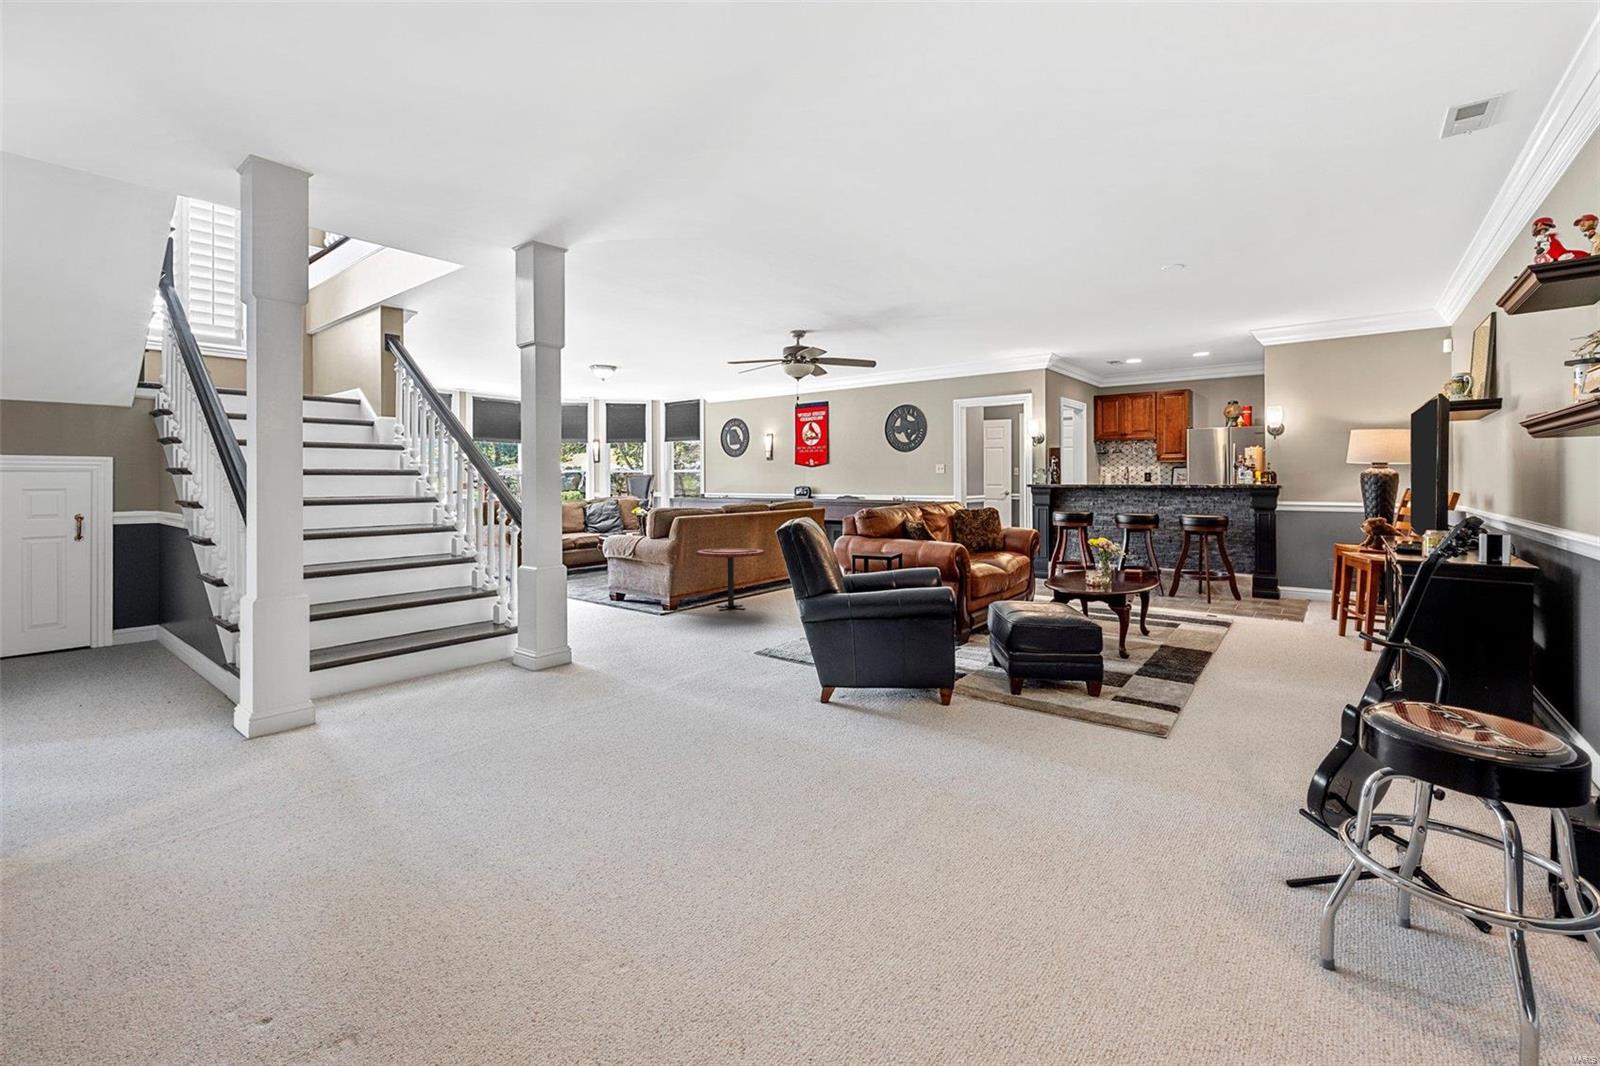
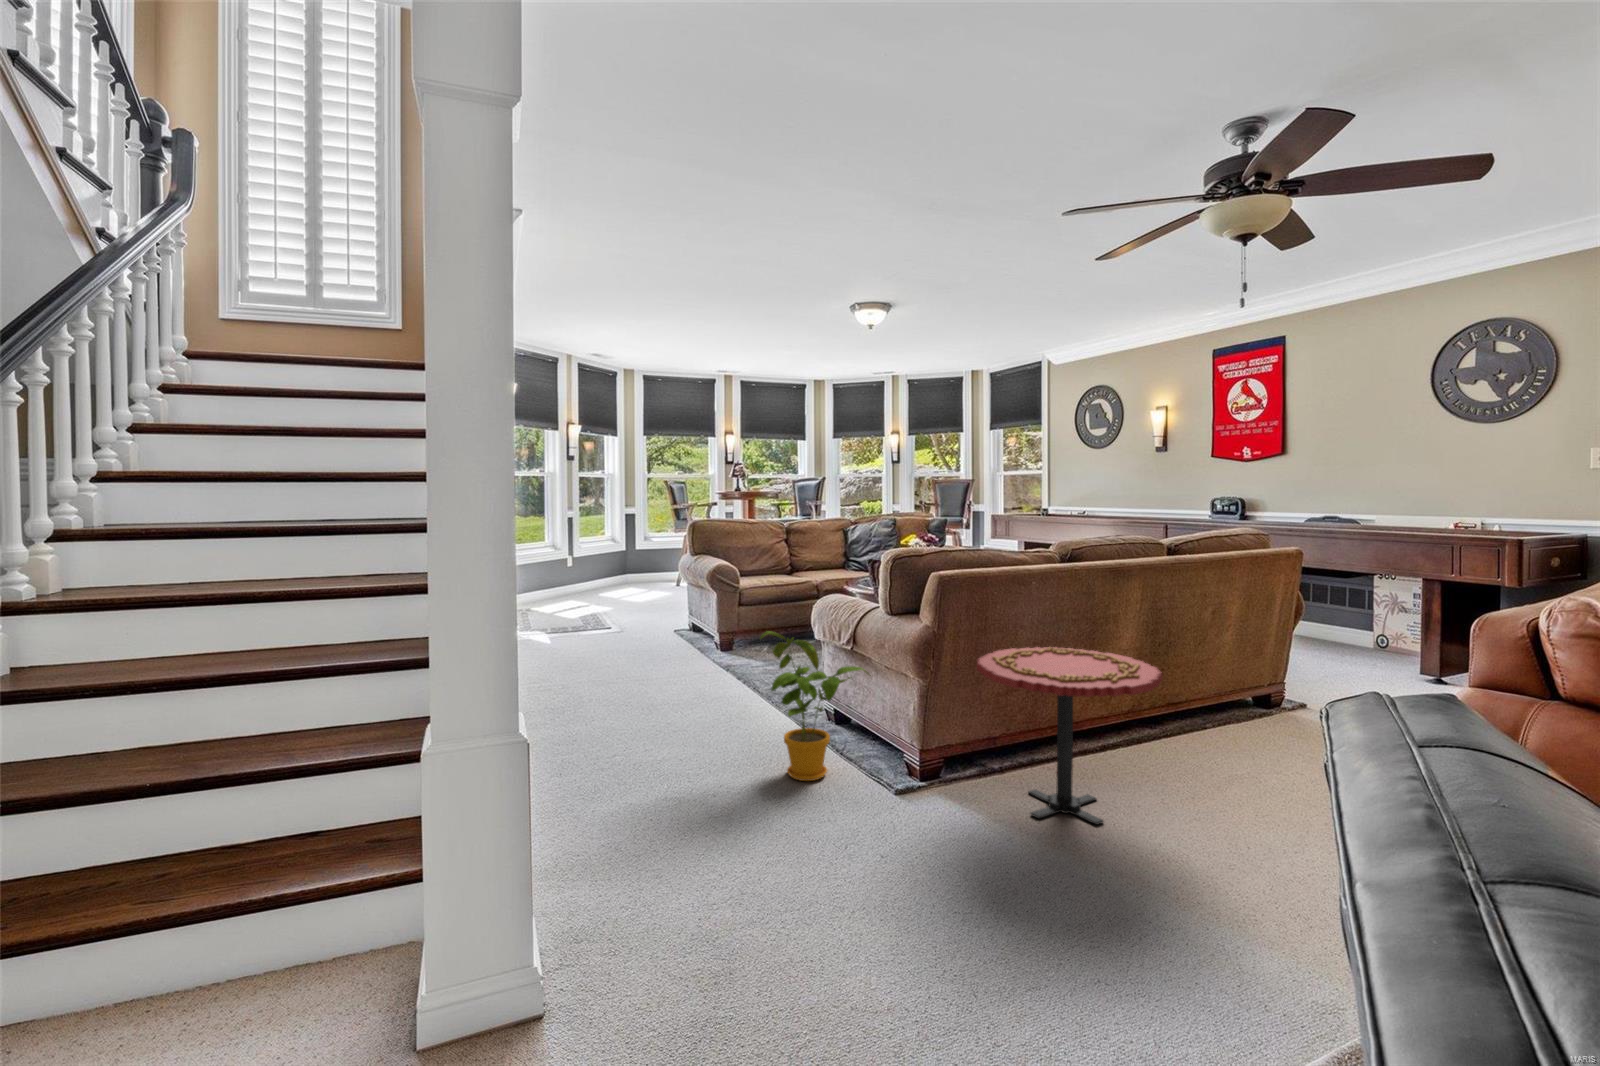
house plant: none [596,547,647,612] -> present [760,631,871,781]

